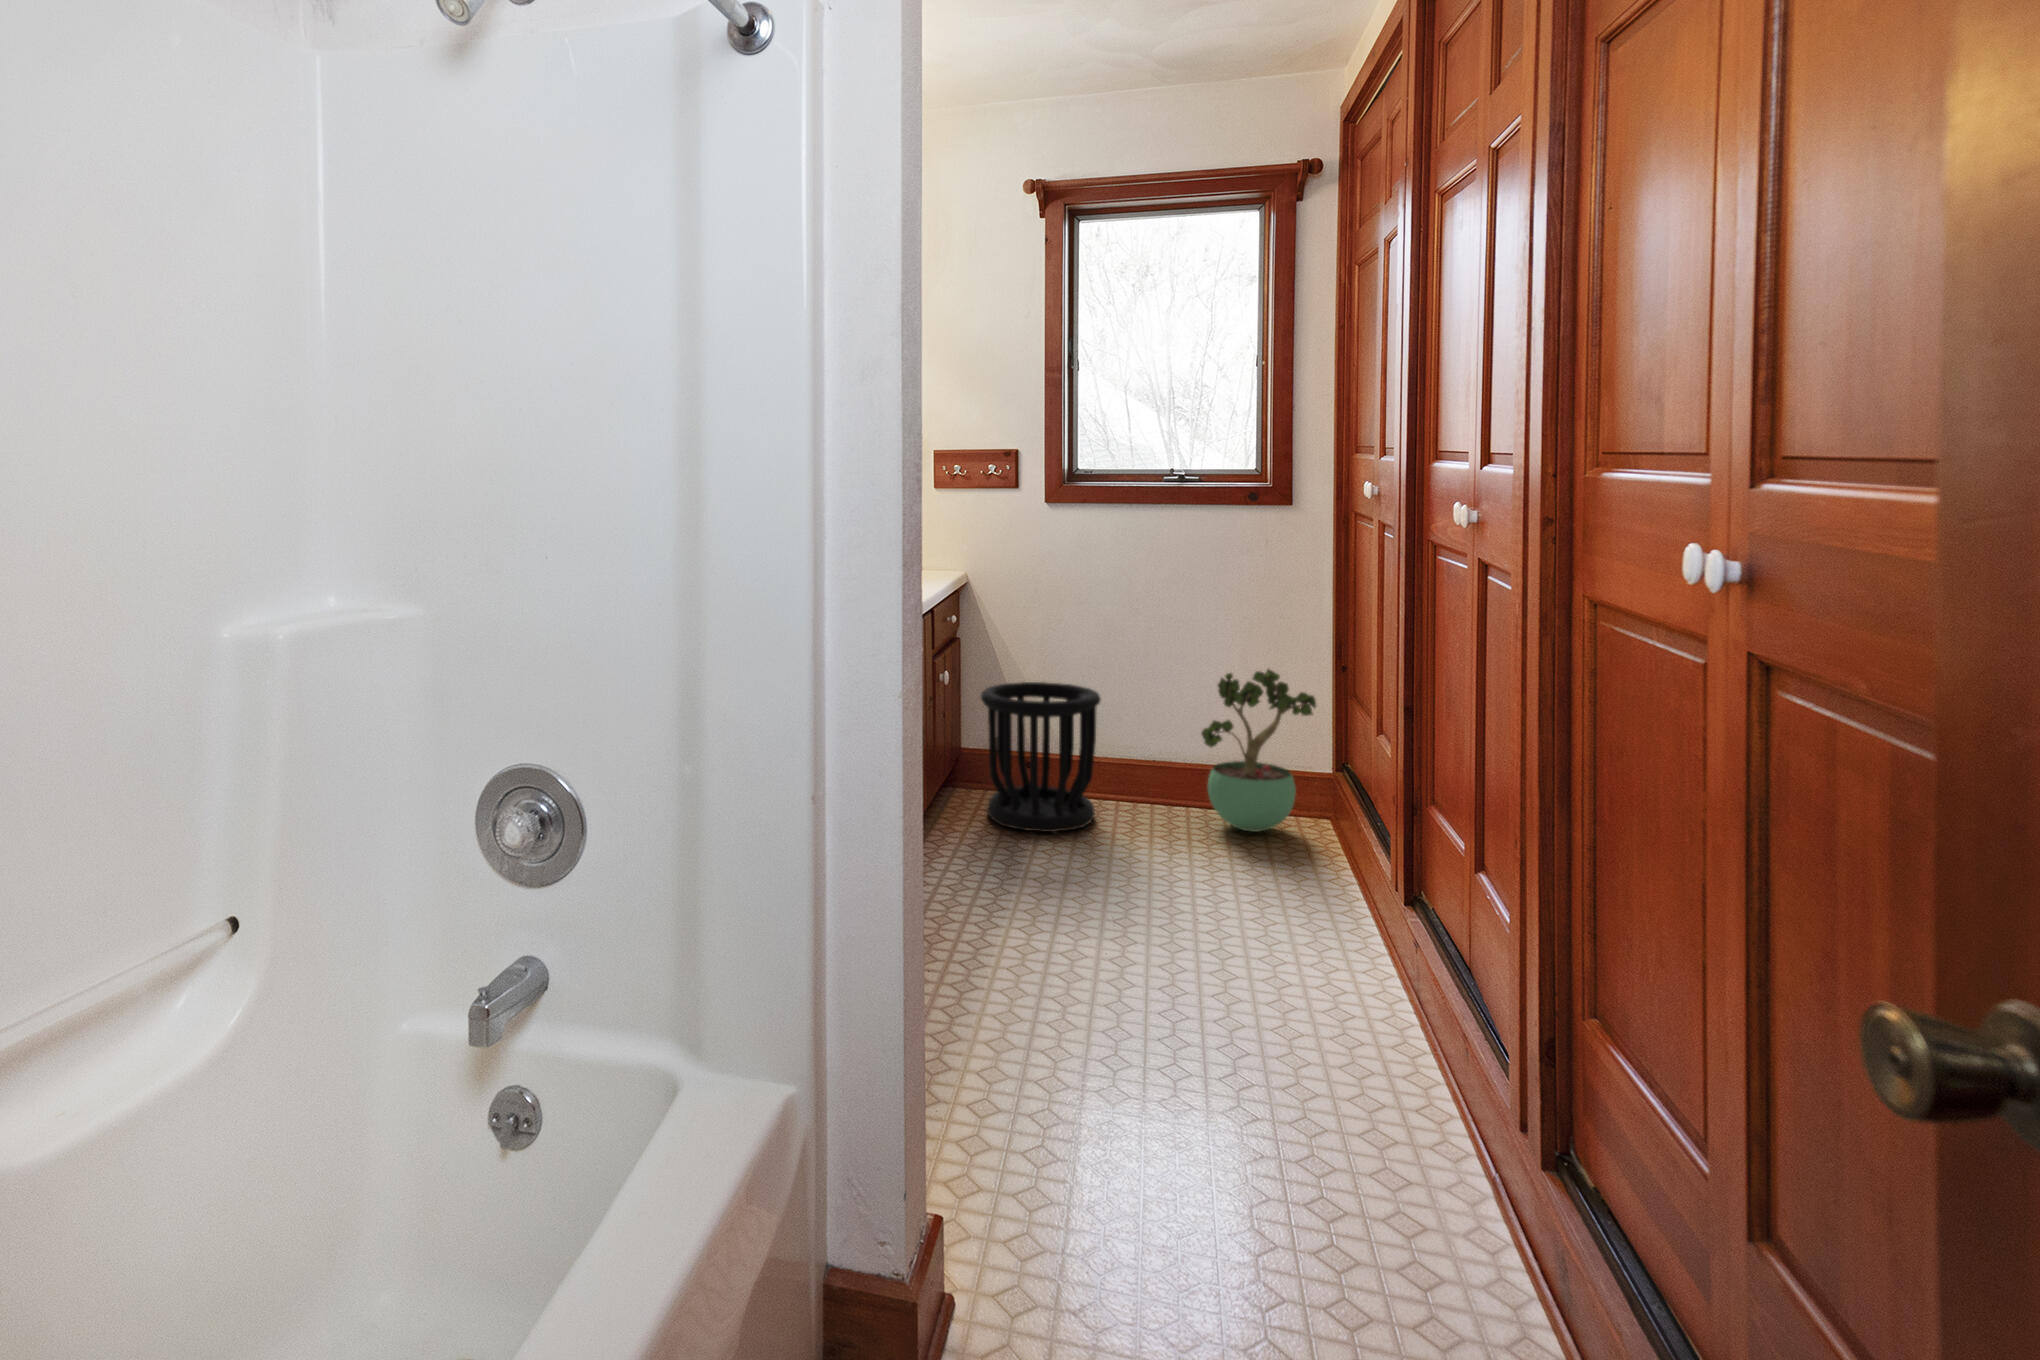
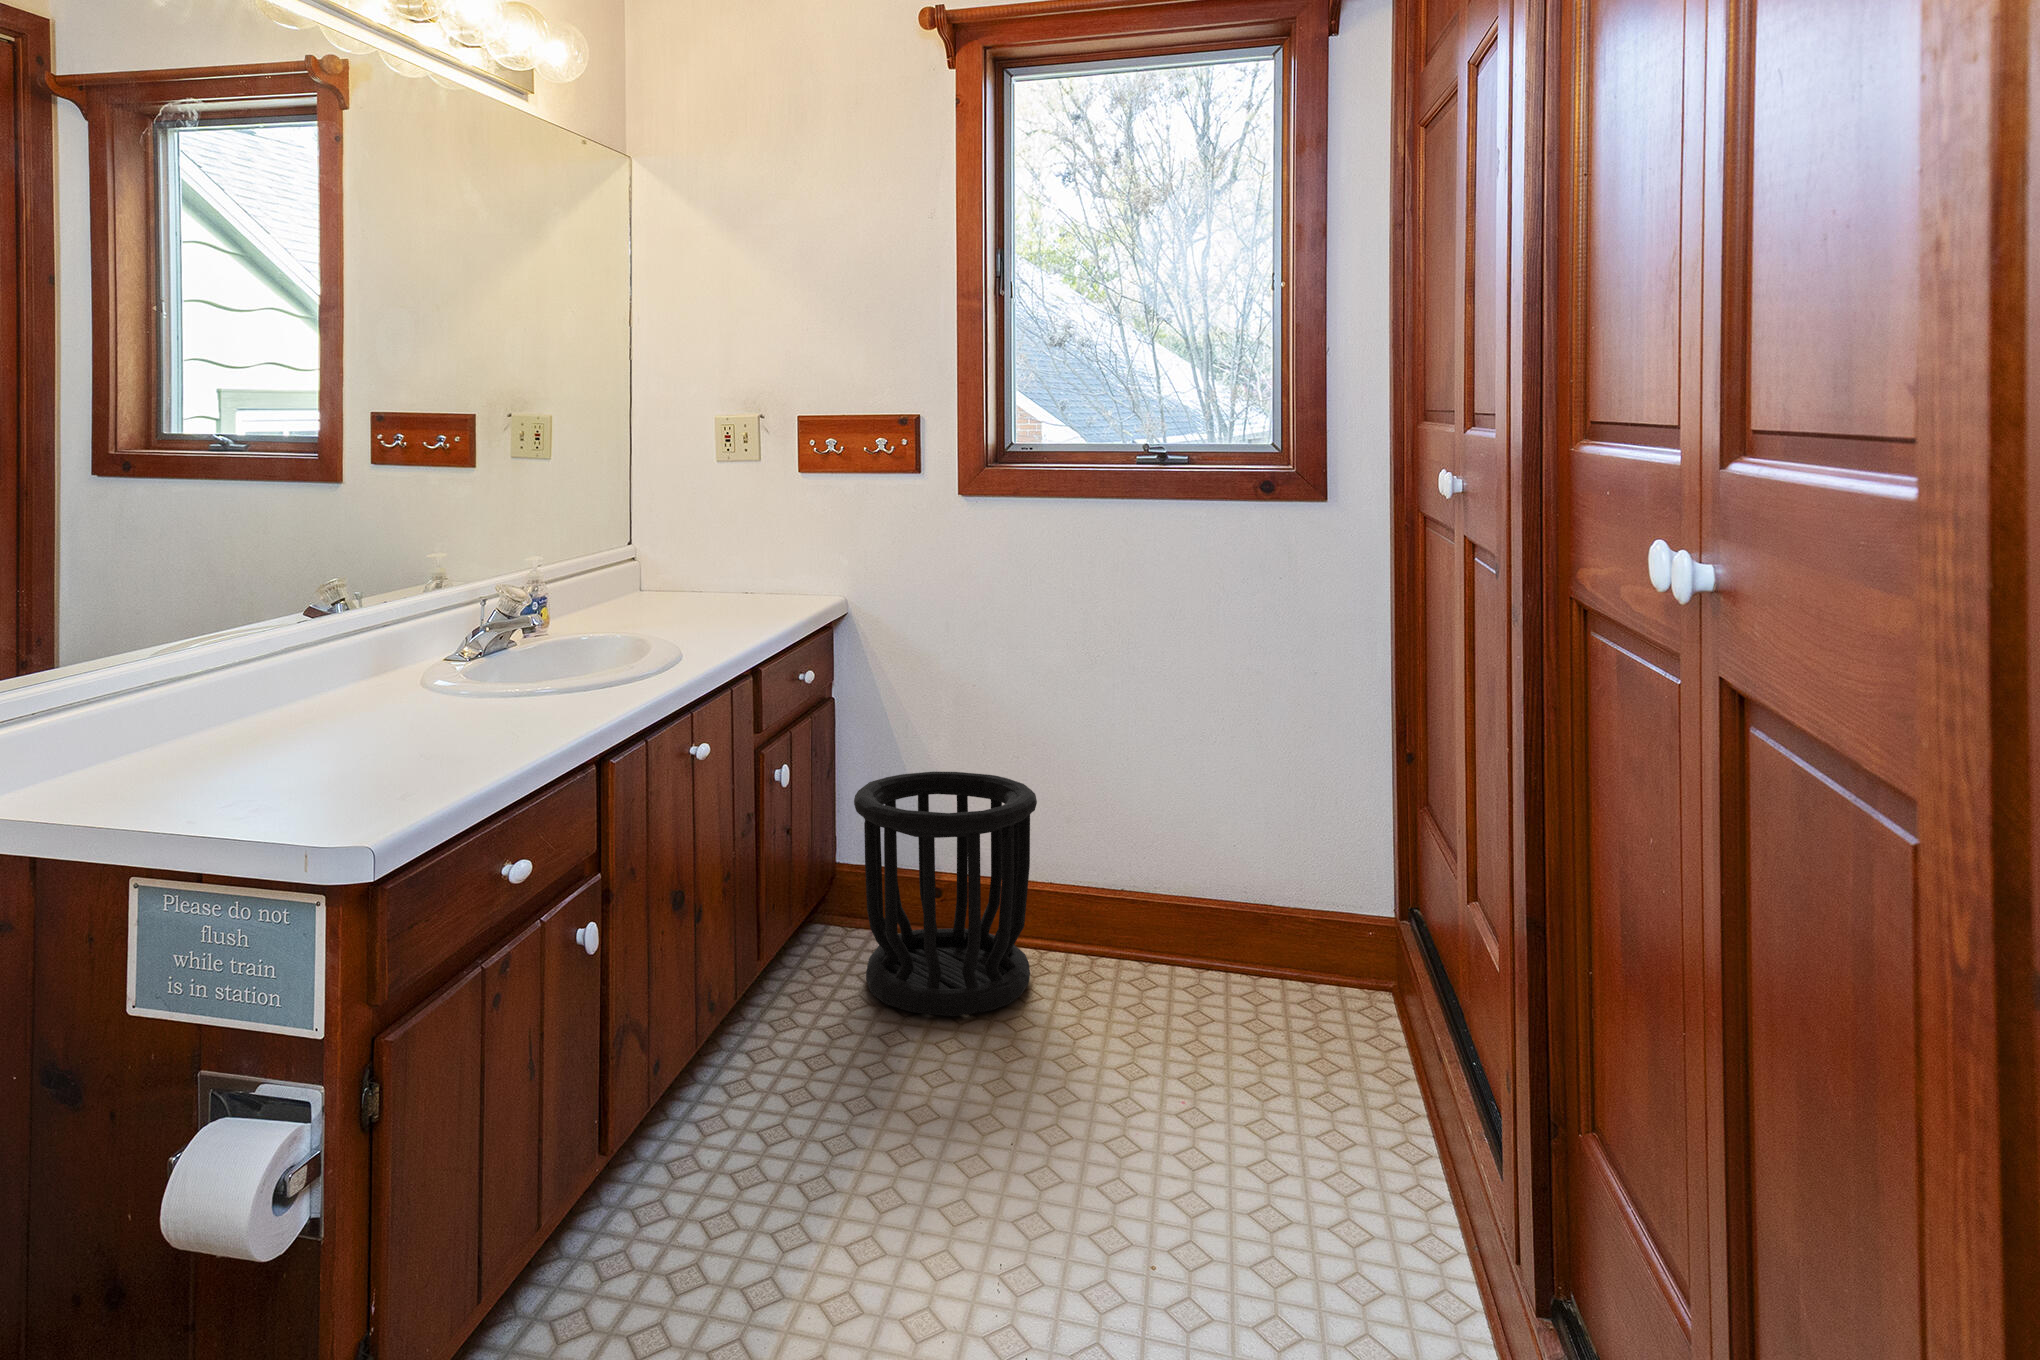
potted plant: present [1201,669,1316,832] -> none [1188,757,1364,1010]

